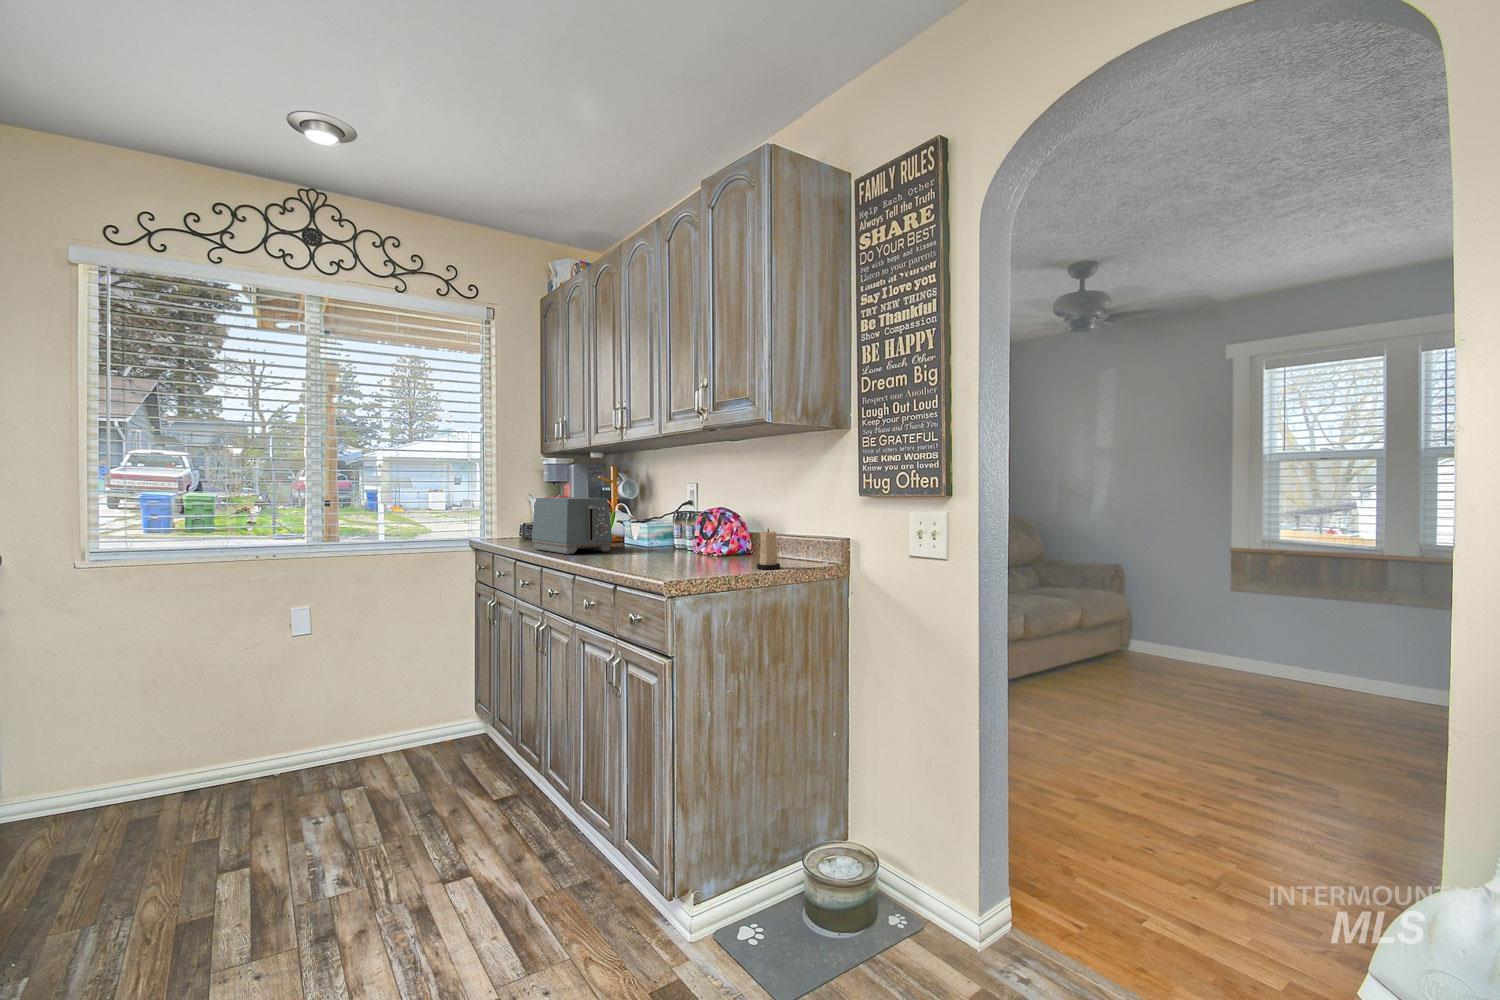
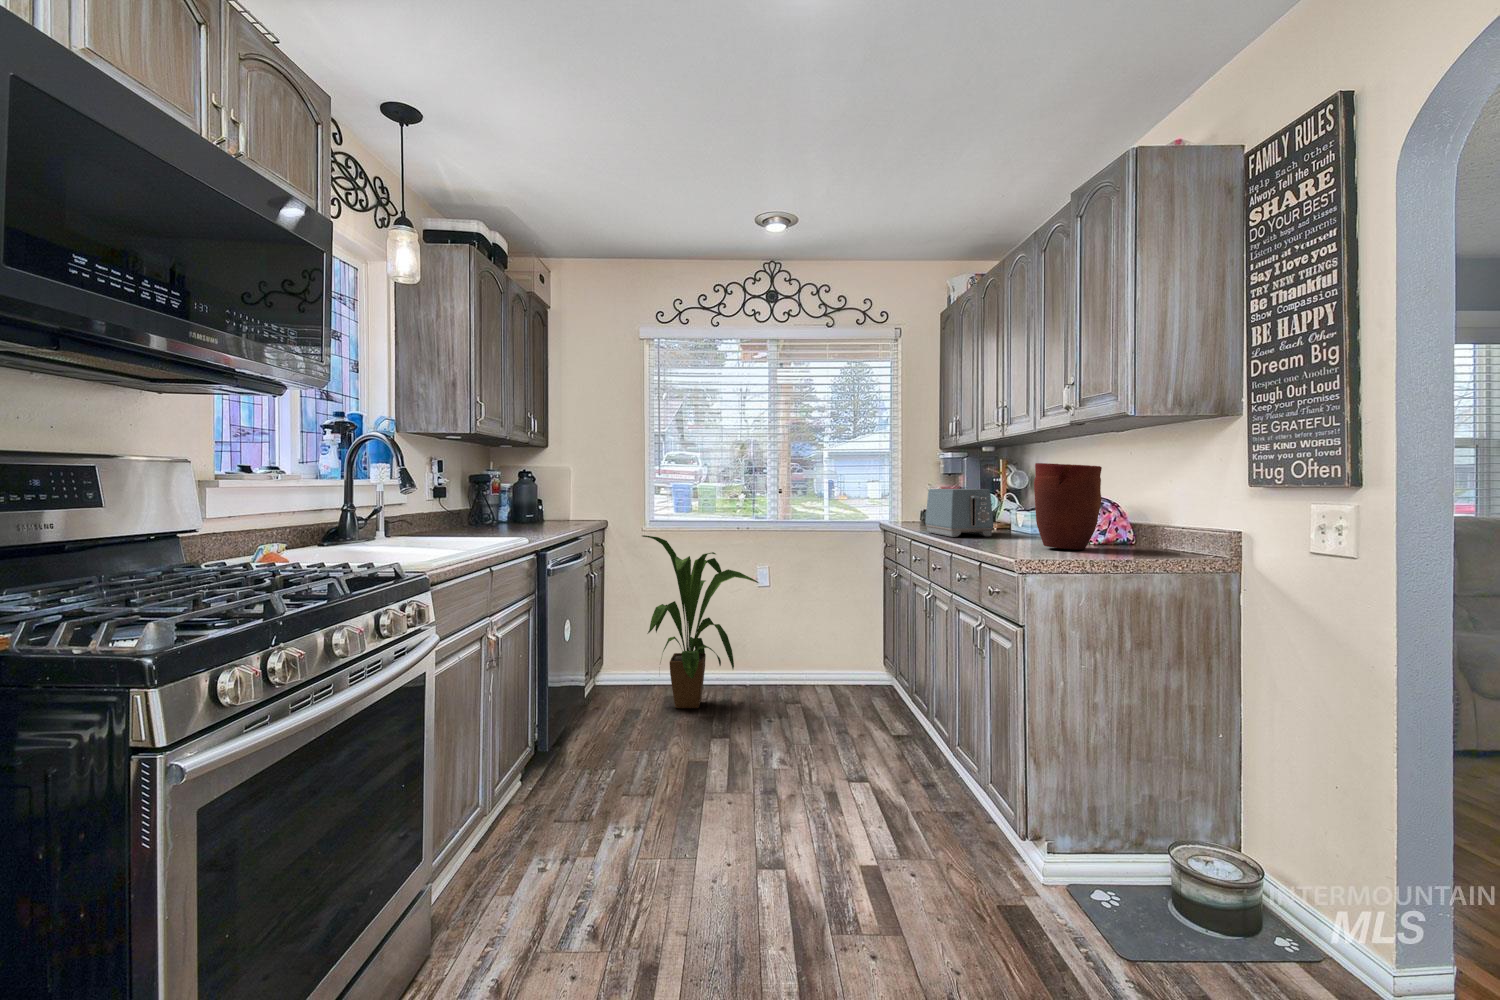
vase: none [665,470,731,563] -> present [1034,463,1102,550]
candle: present [756,528,780,569] -> none [1124,517,1149,557]
house plant: none [69,573,296,837] -> present [643,535,758,708]

